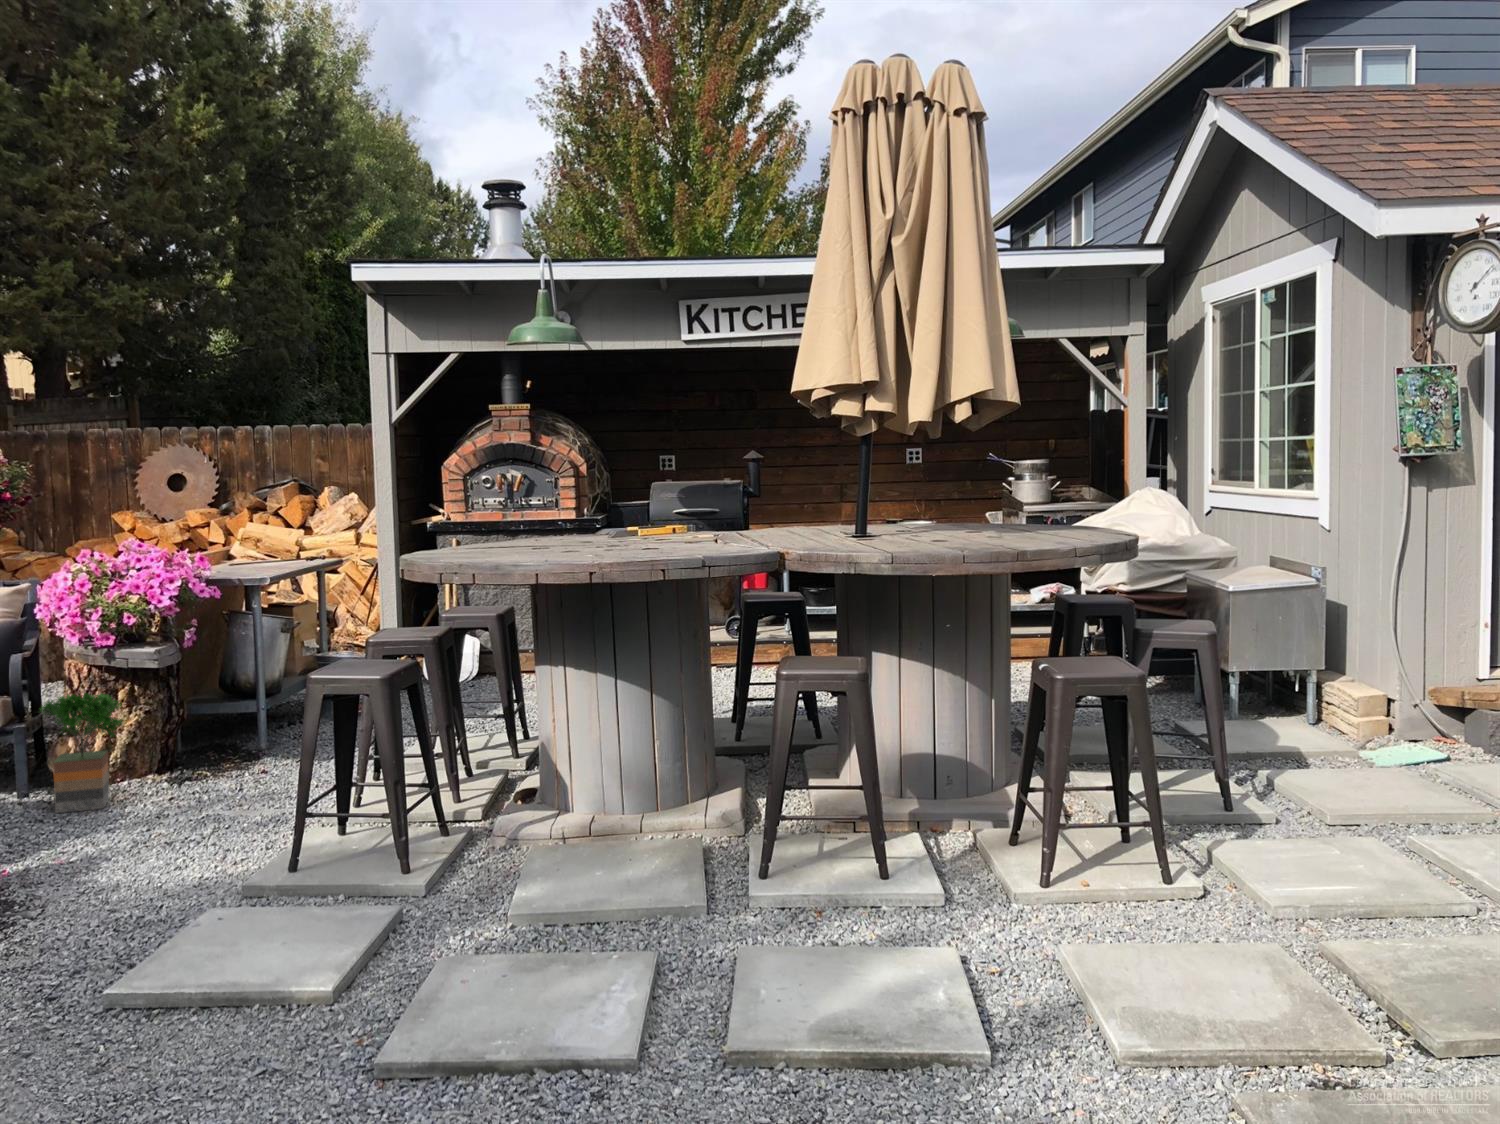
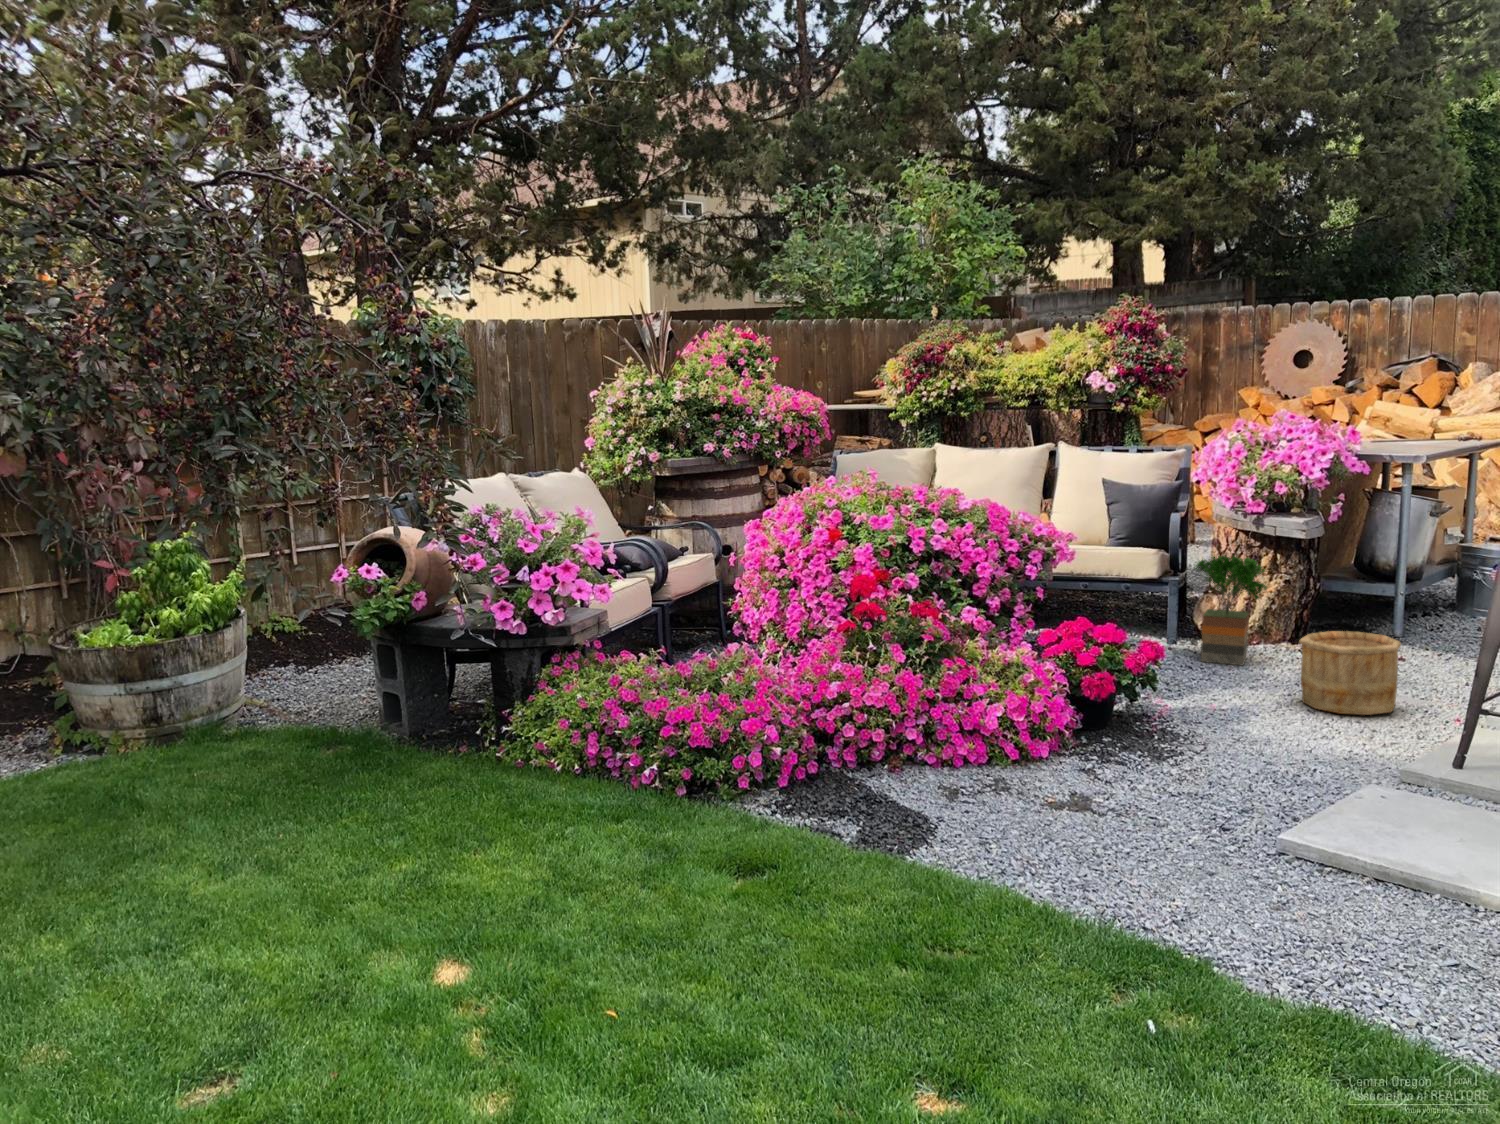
wooden bucket: none [151,755,250,841] -> present [1299,631,1401,715]

